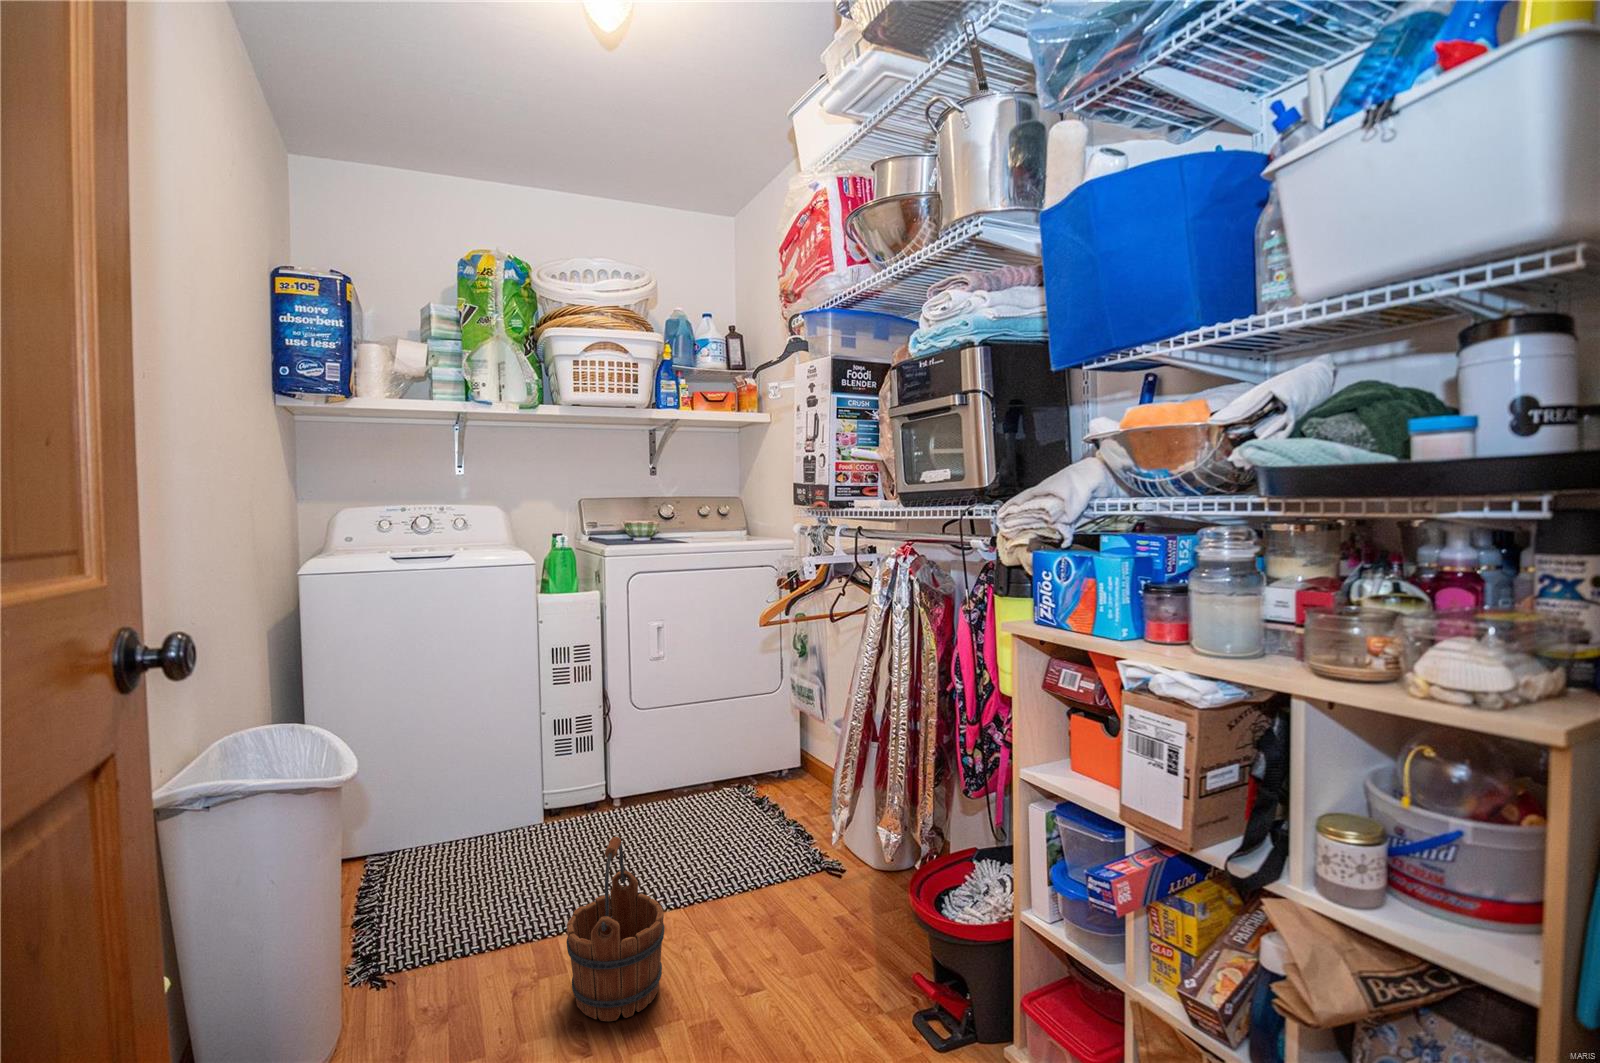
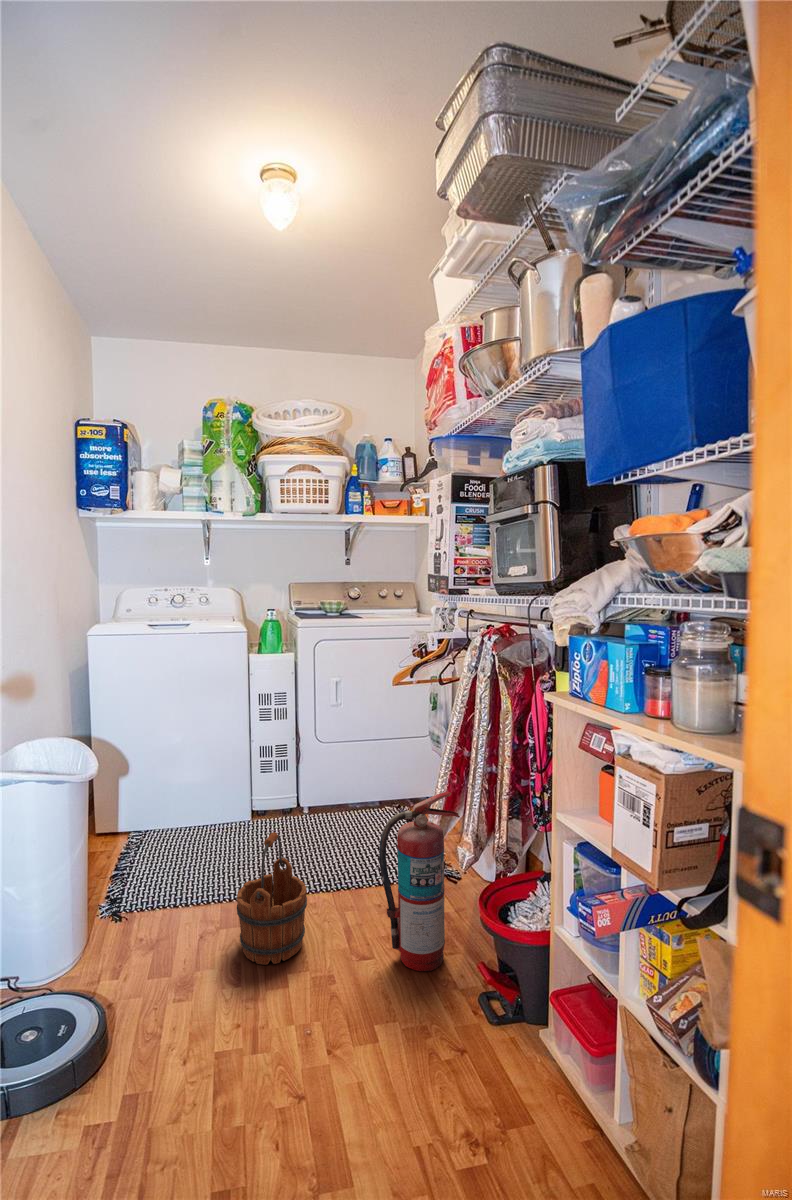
fire extinguisher: none [765,763,868,1001] -> present [379,792,460,972]

